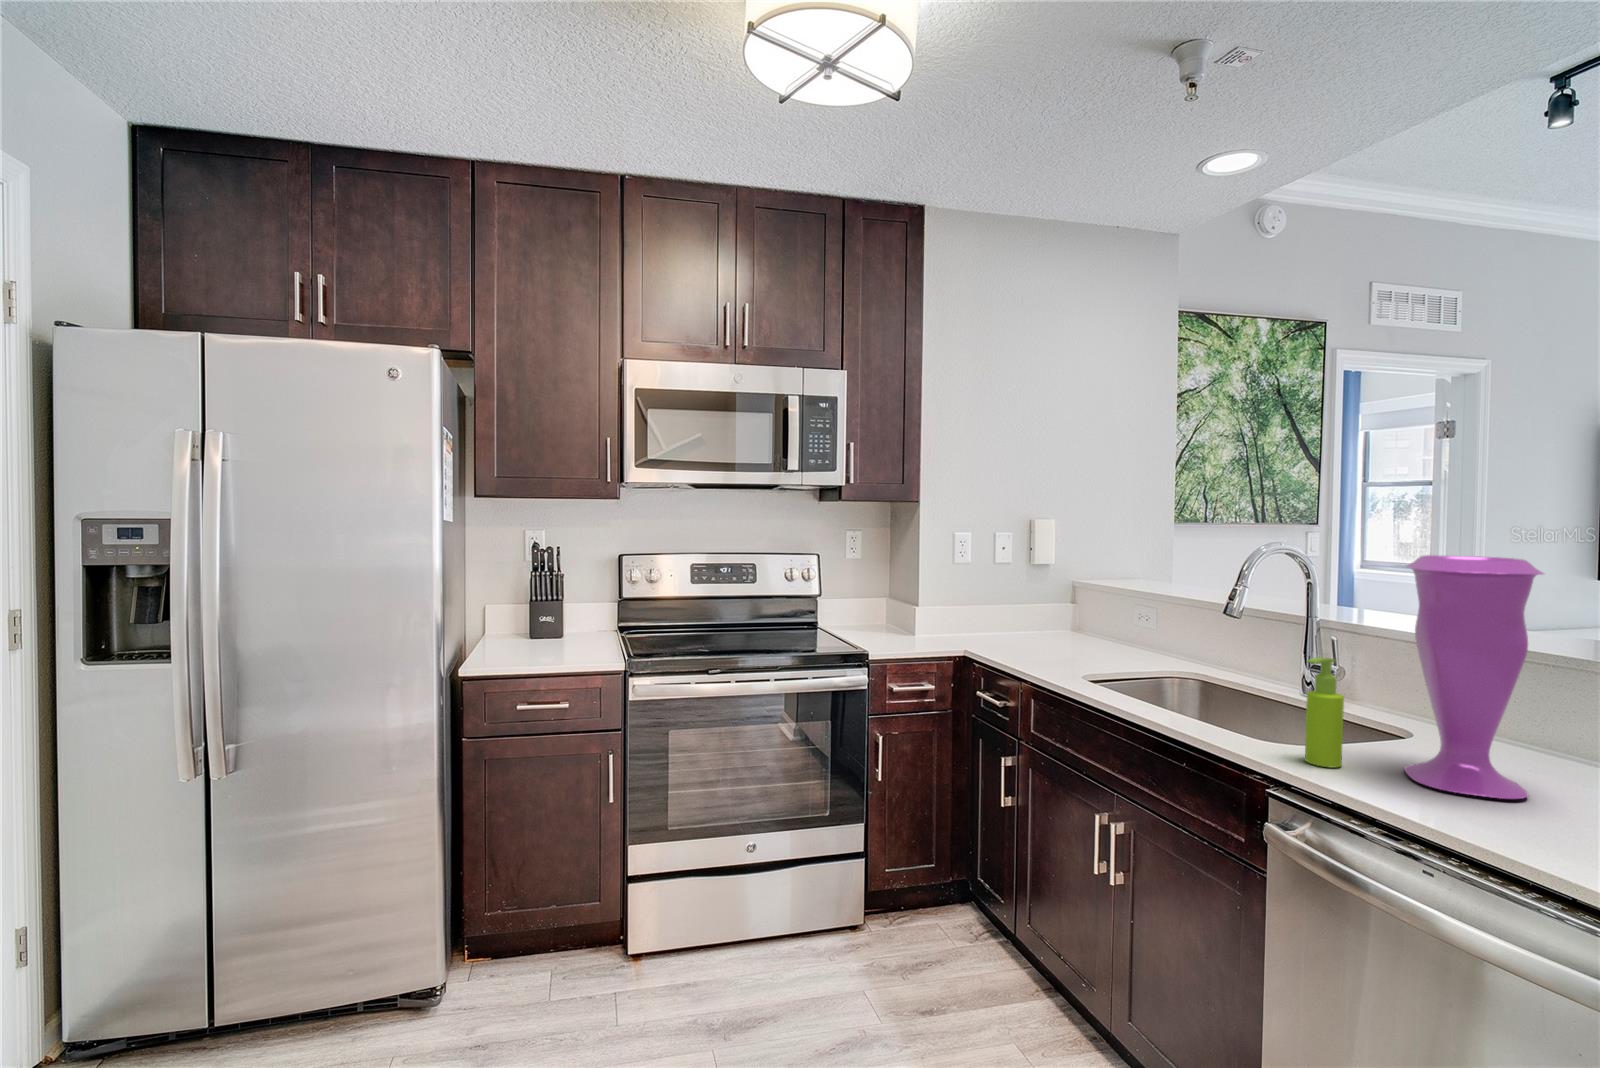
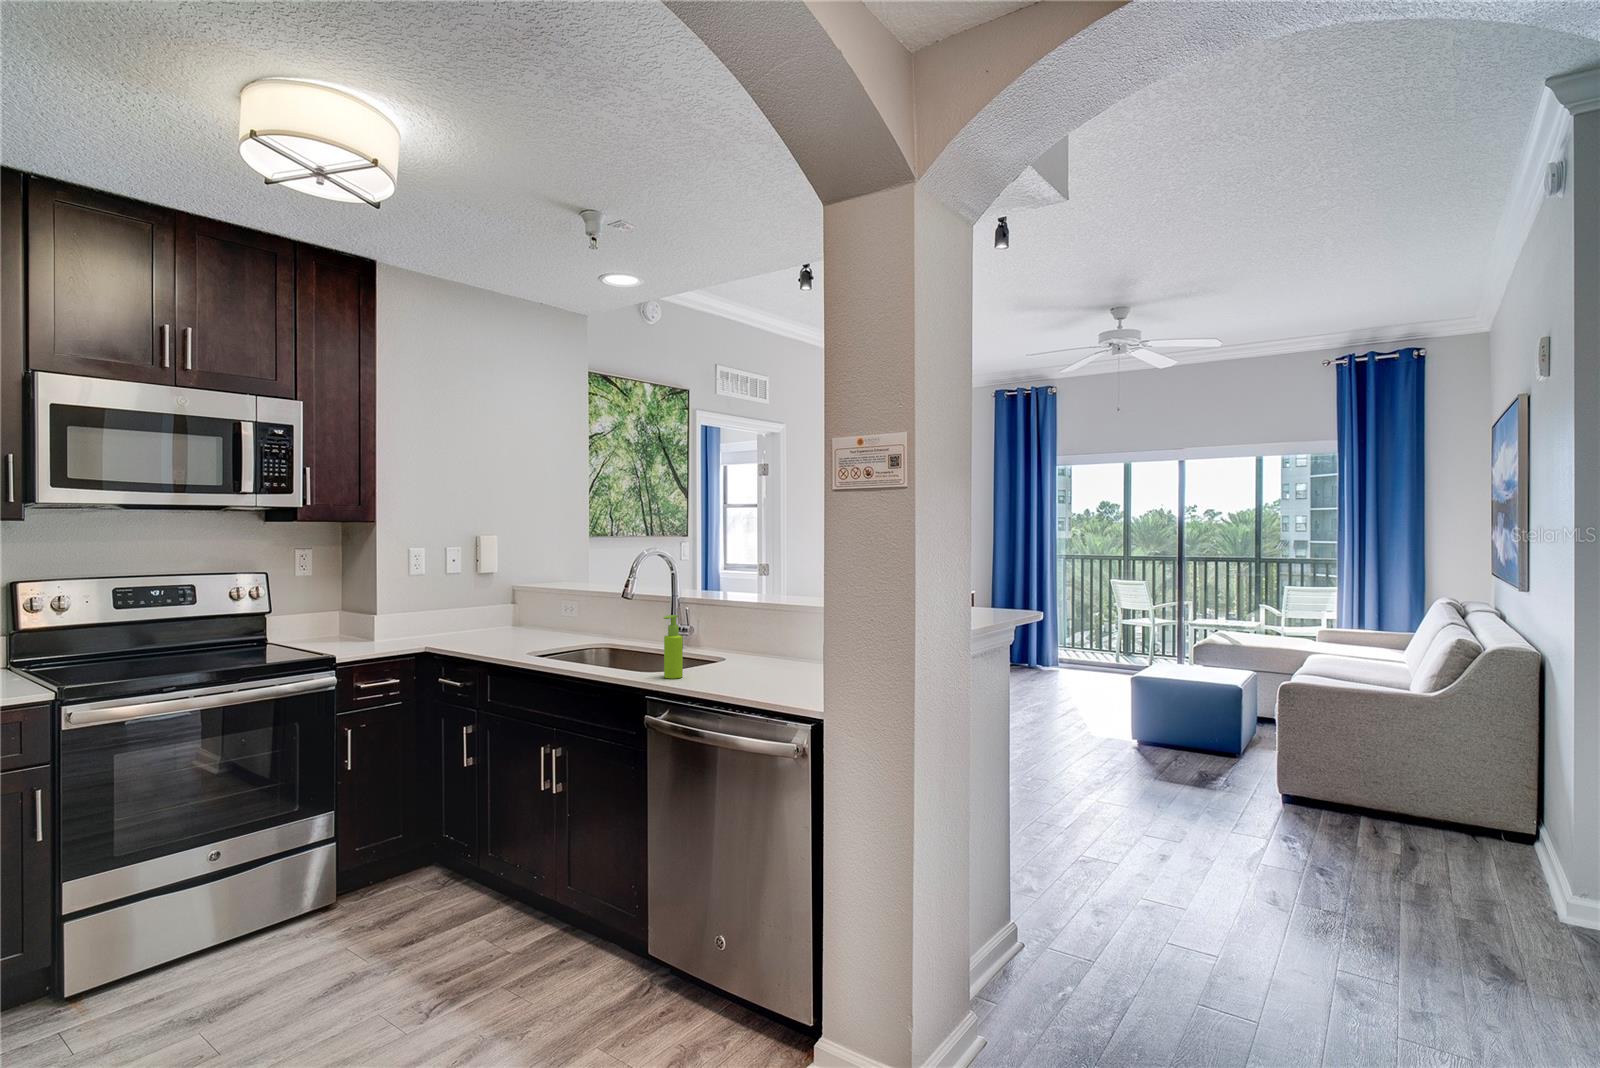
vase: present [1405,555,1544,799] -> none [710,553,766,679]

